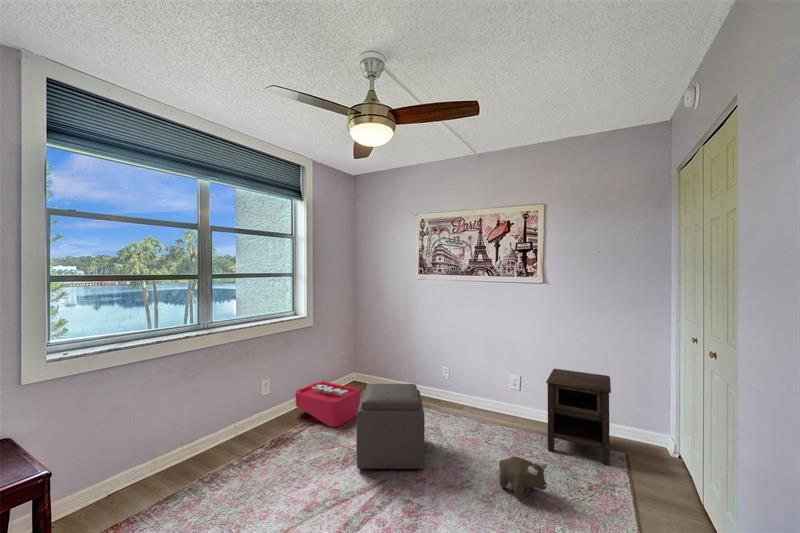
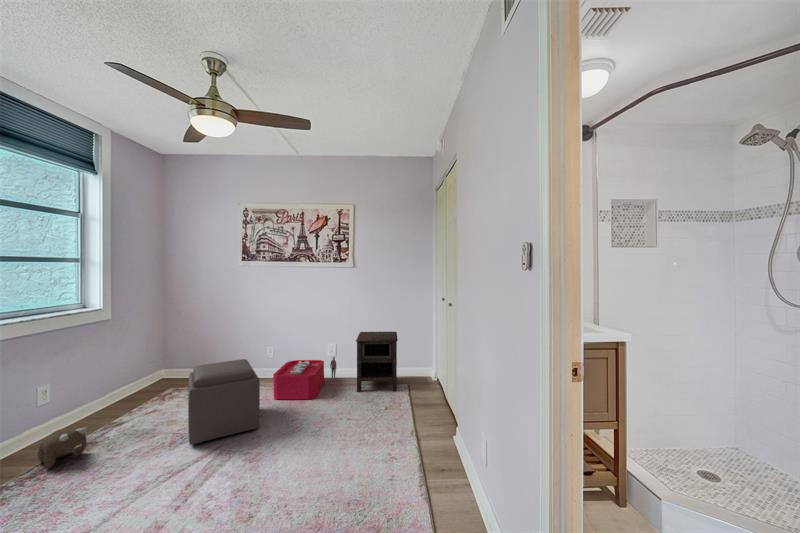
storage bin: present [295,377,360,427] -> present [273,357,336,399]
plush toy: present [499,457,548,499] -> present [38,428,87,468]

